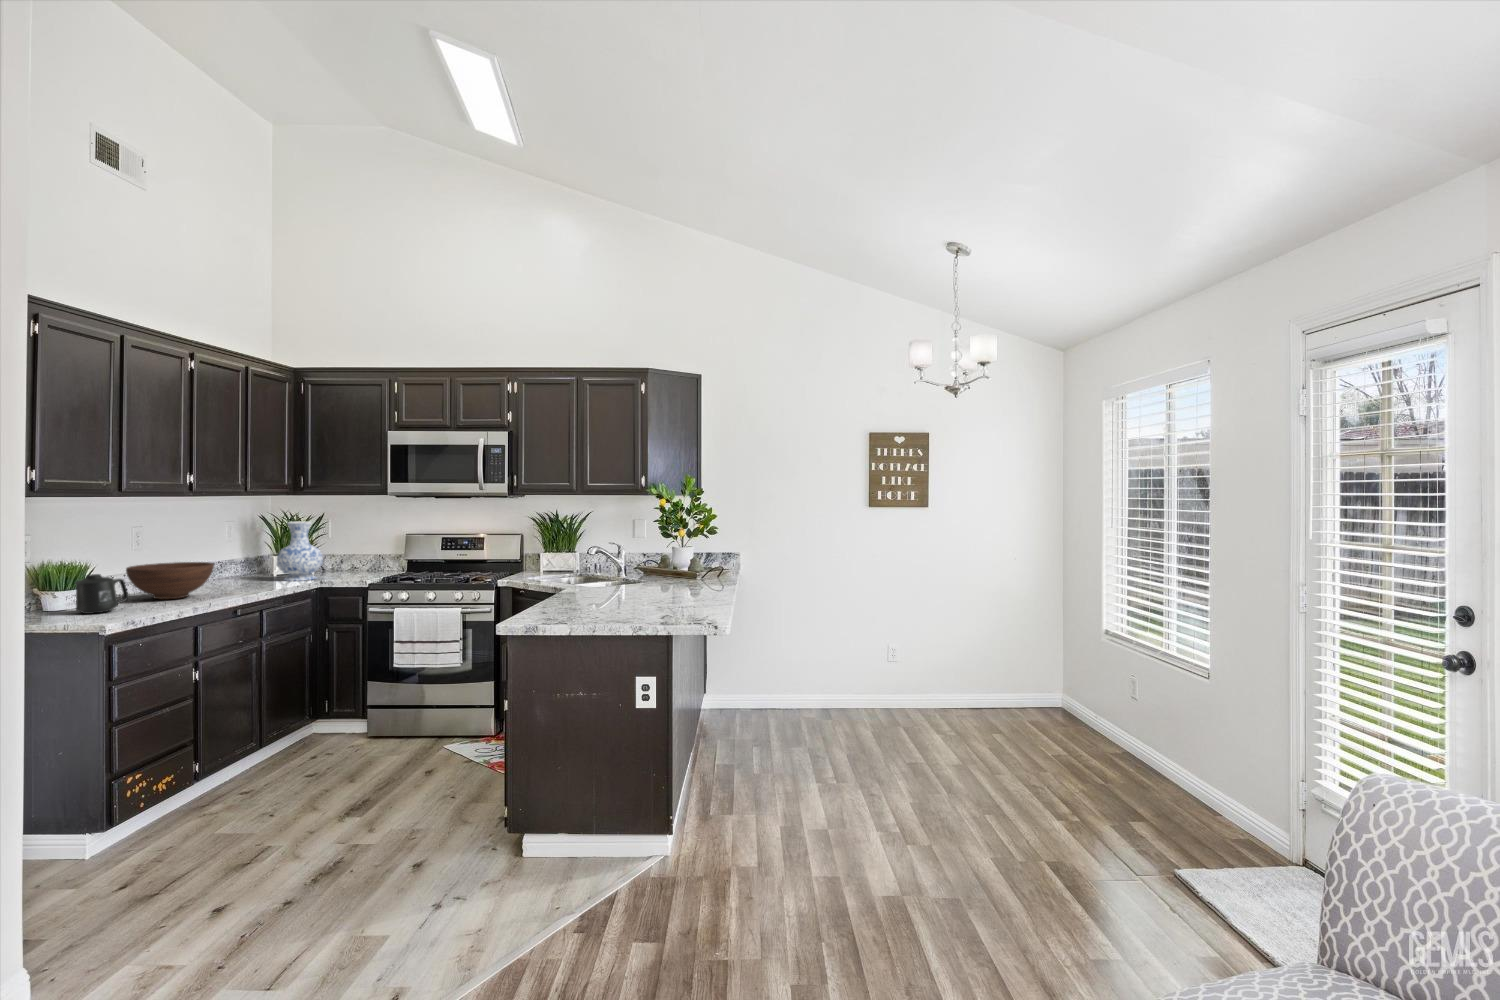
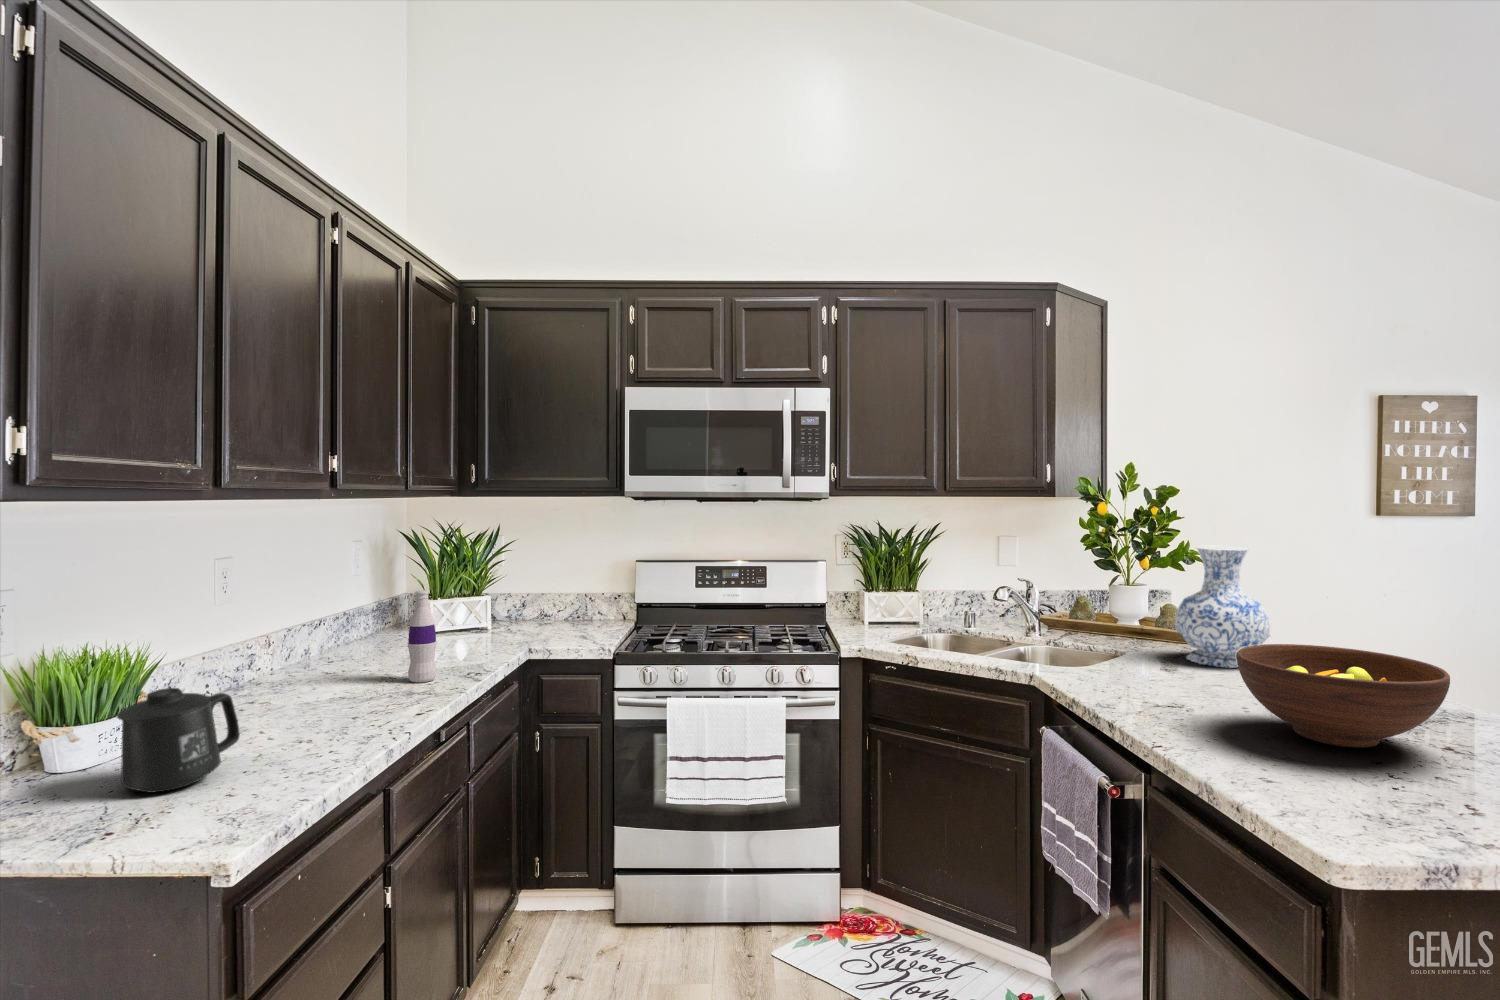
vase: present [276,522,323,581] -> present [1175,546,1270,668]
bottle: none [233,544,250,591] -> present [408,590,437,682]
fruit bowl: present [126,562,214,599] -> present [1236,644,1450,748]

